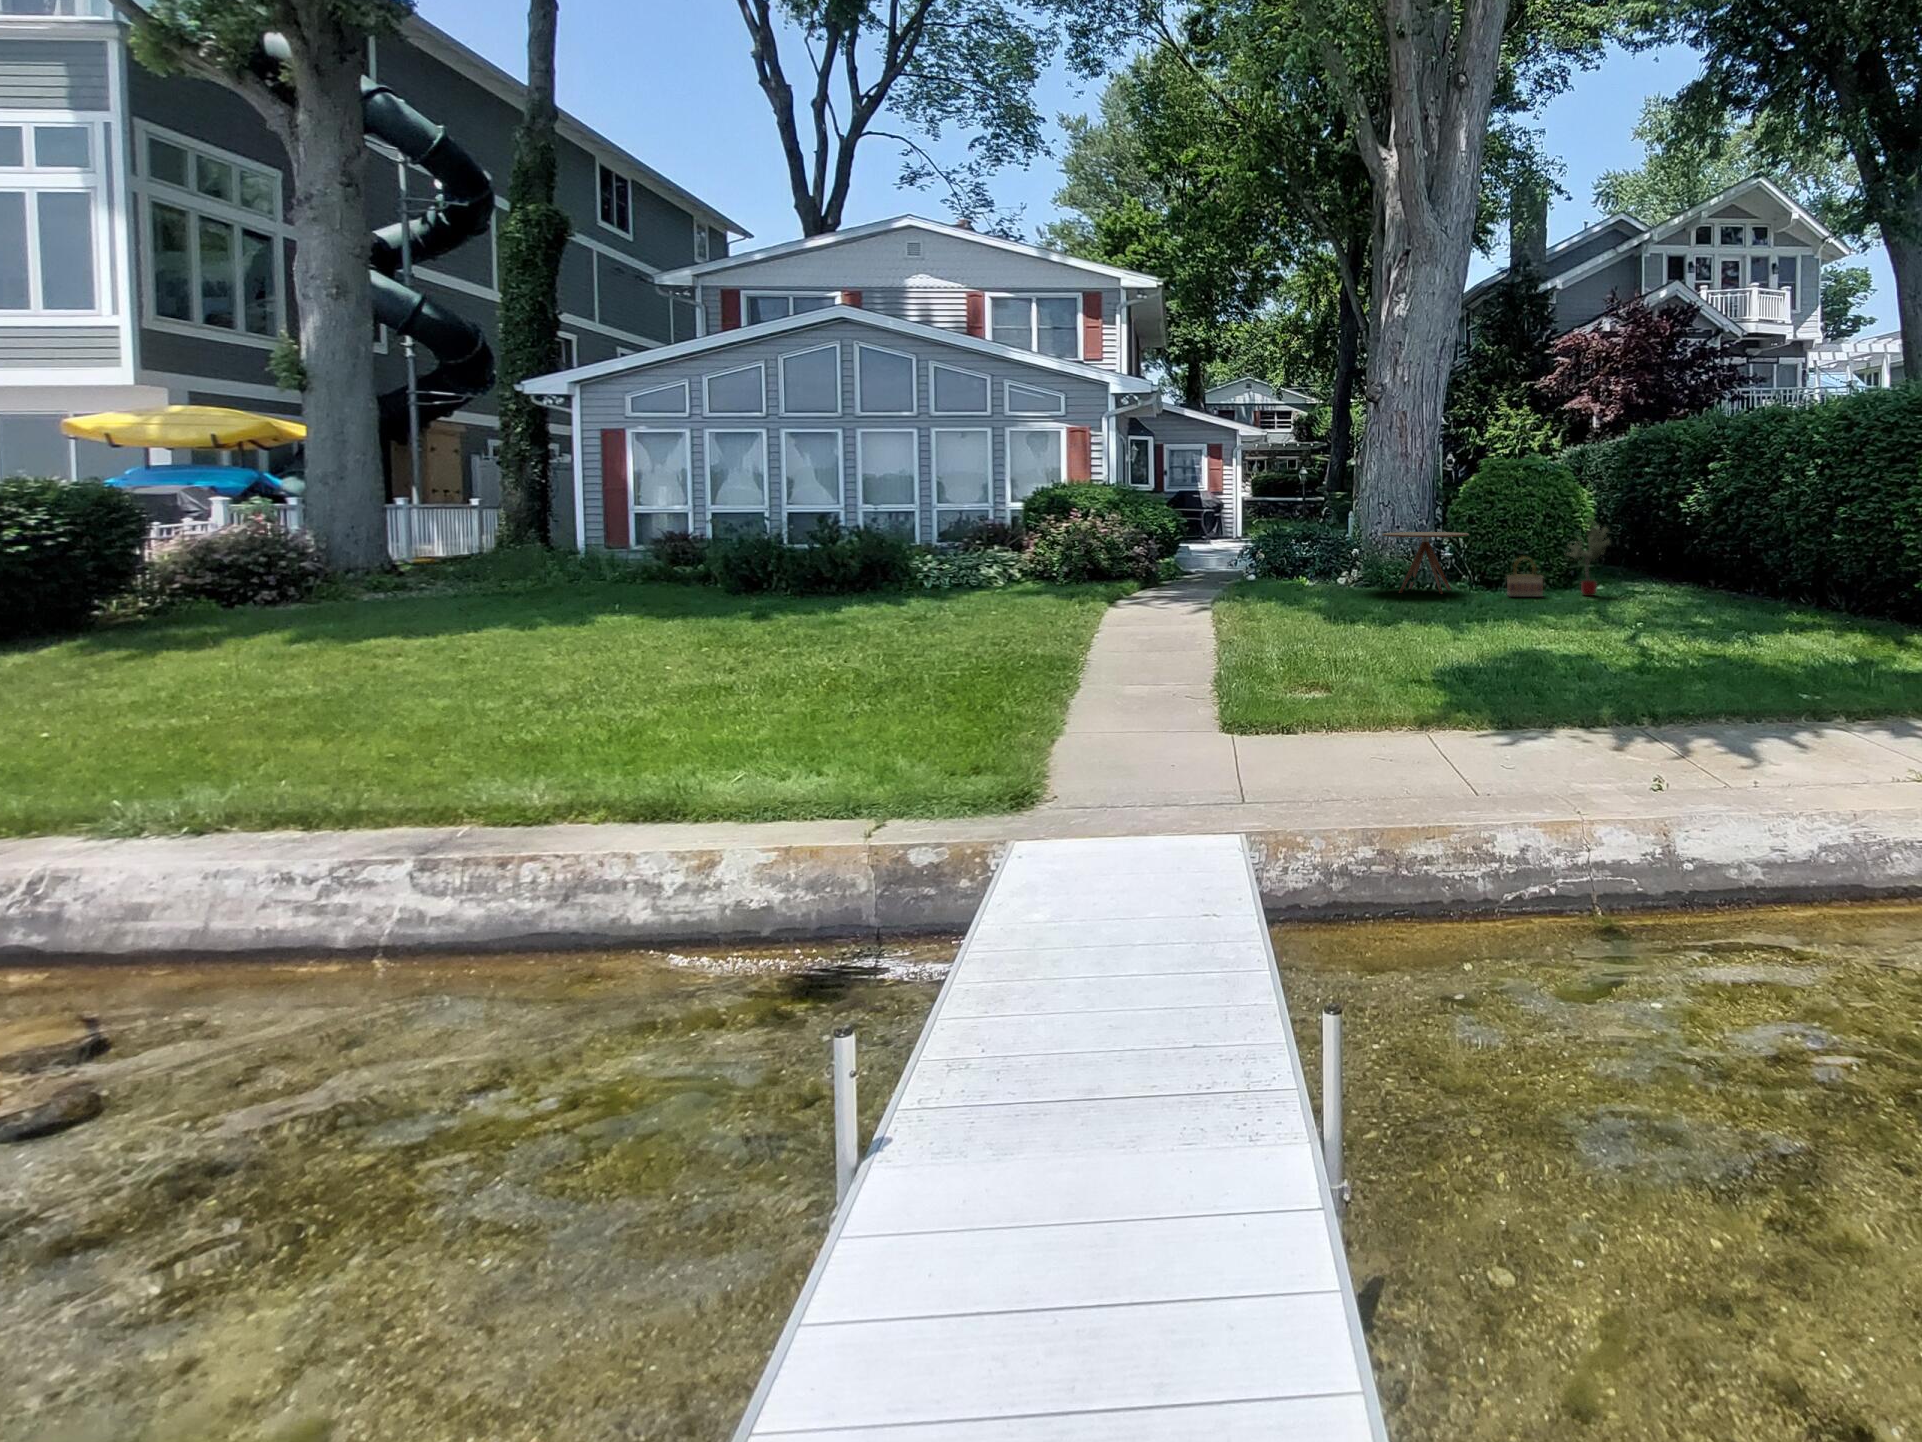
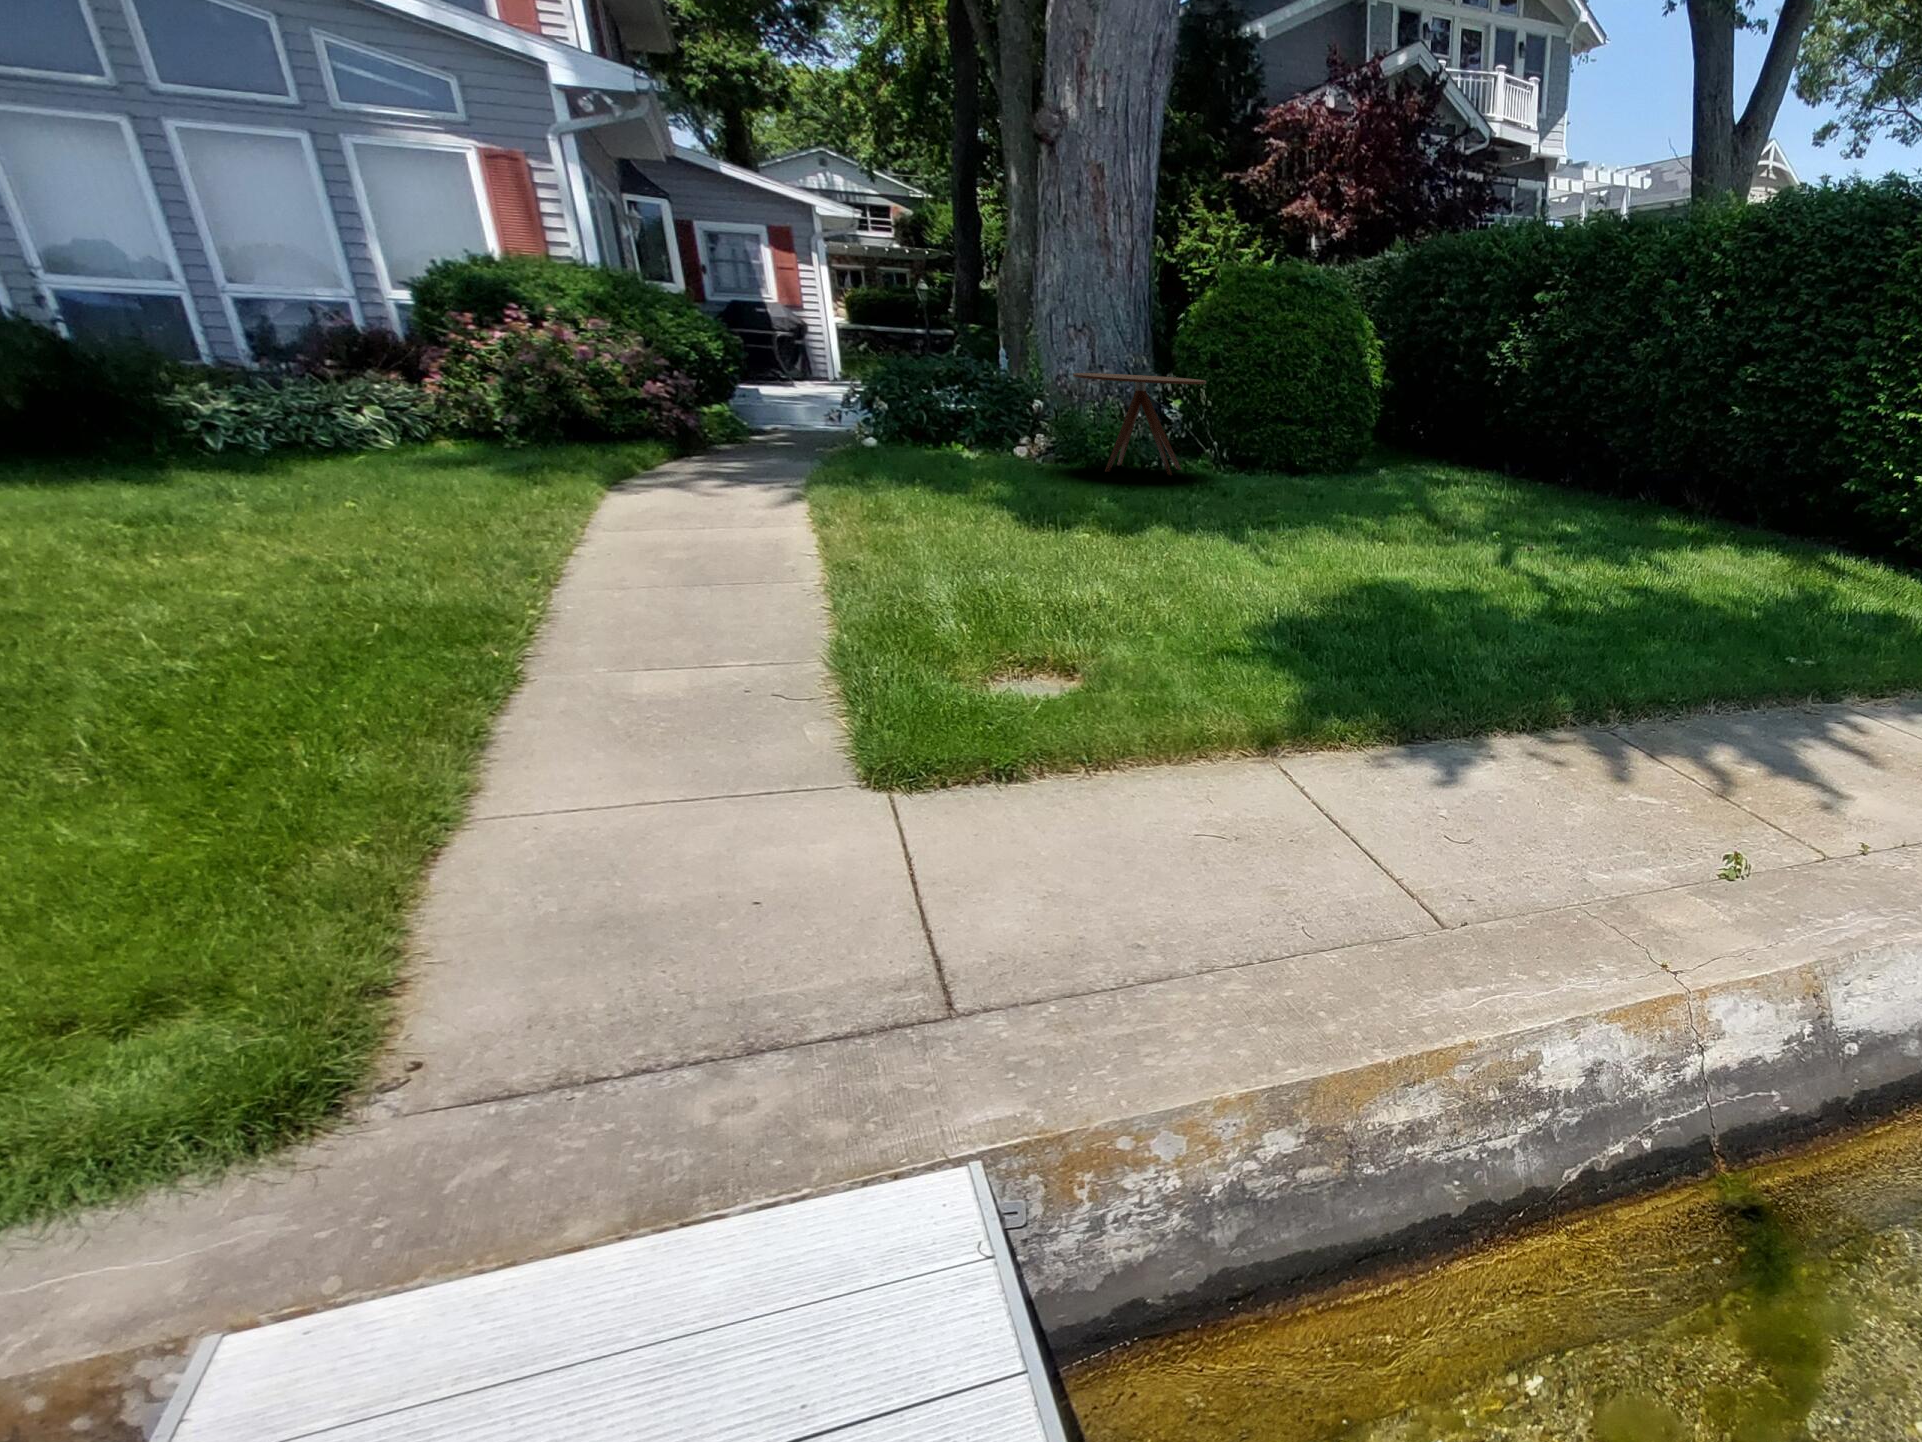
potted tree: present [1566,522,1610,596] -> none [1343,364,1407,484]
basket: present [1507,557,1543,597] -> none [1264,421,1318,484]

